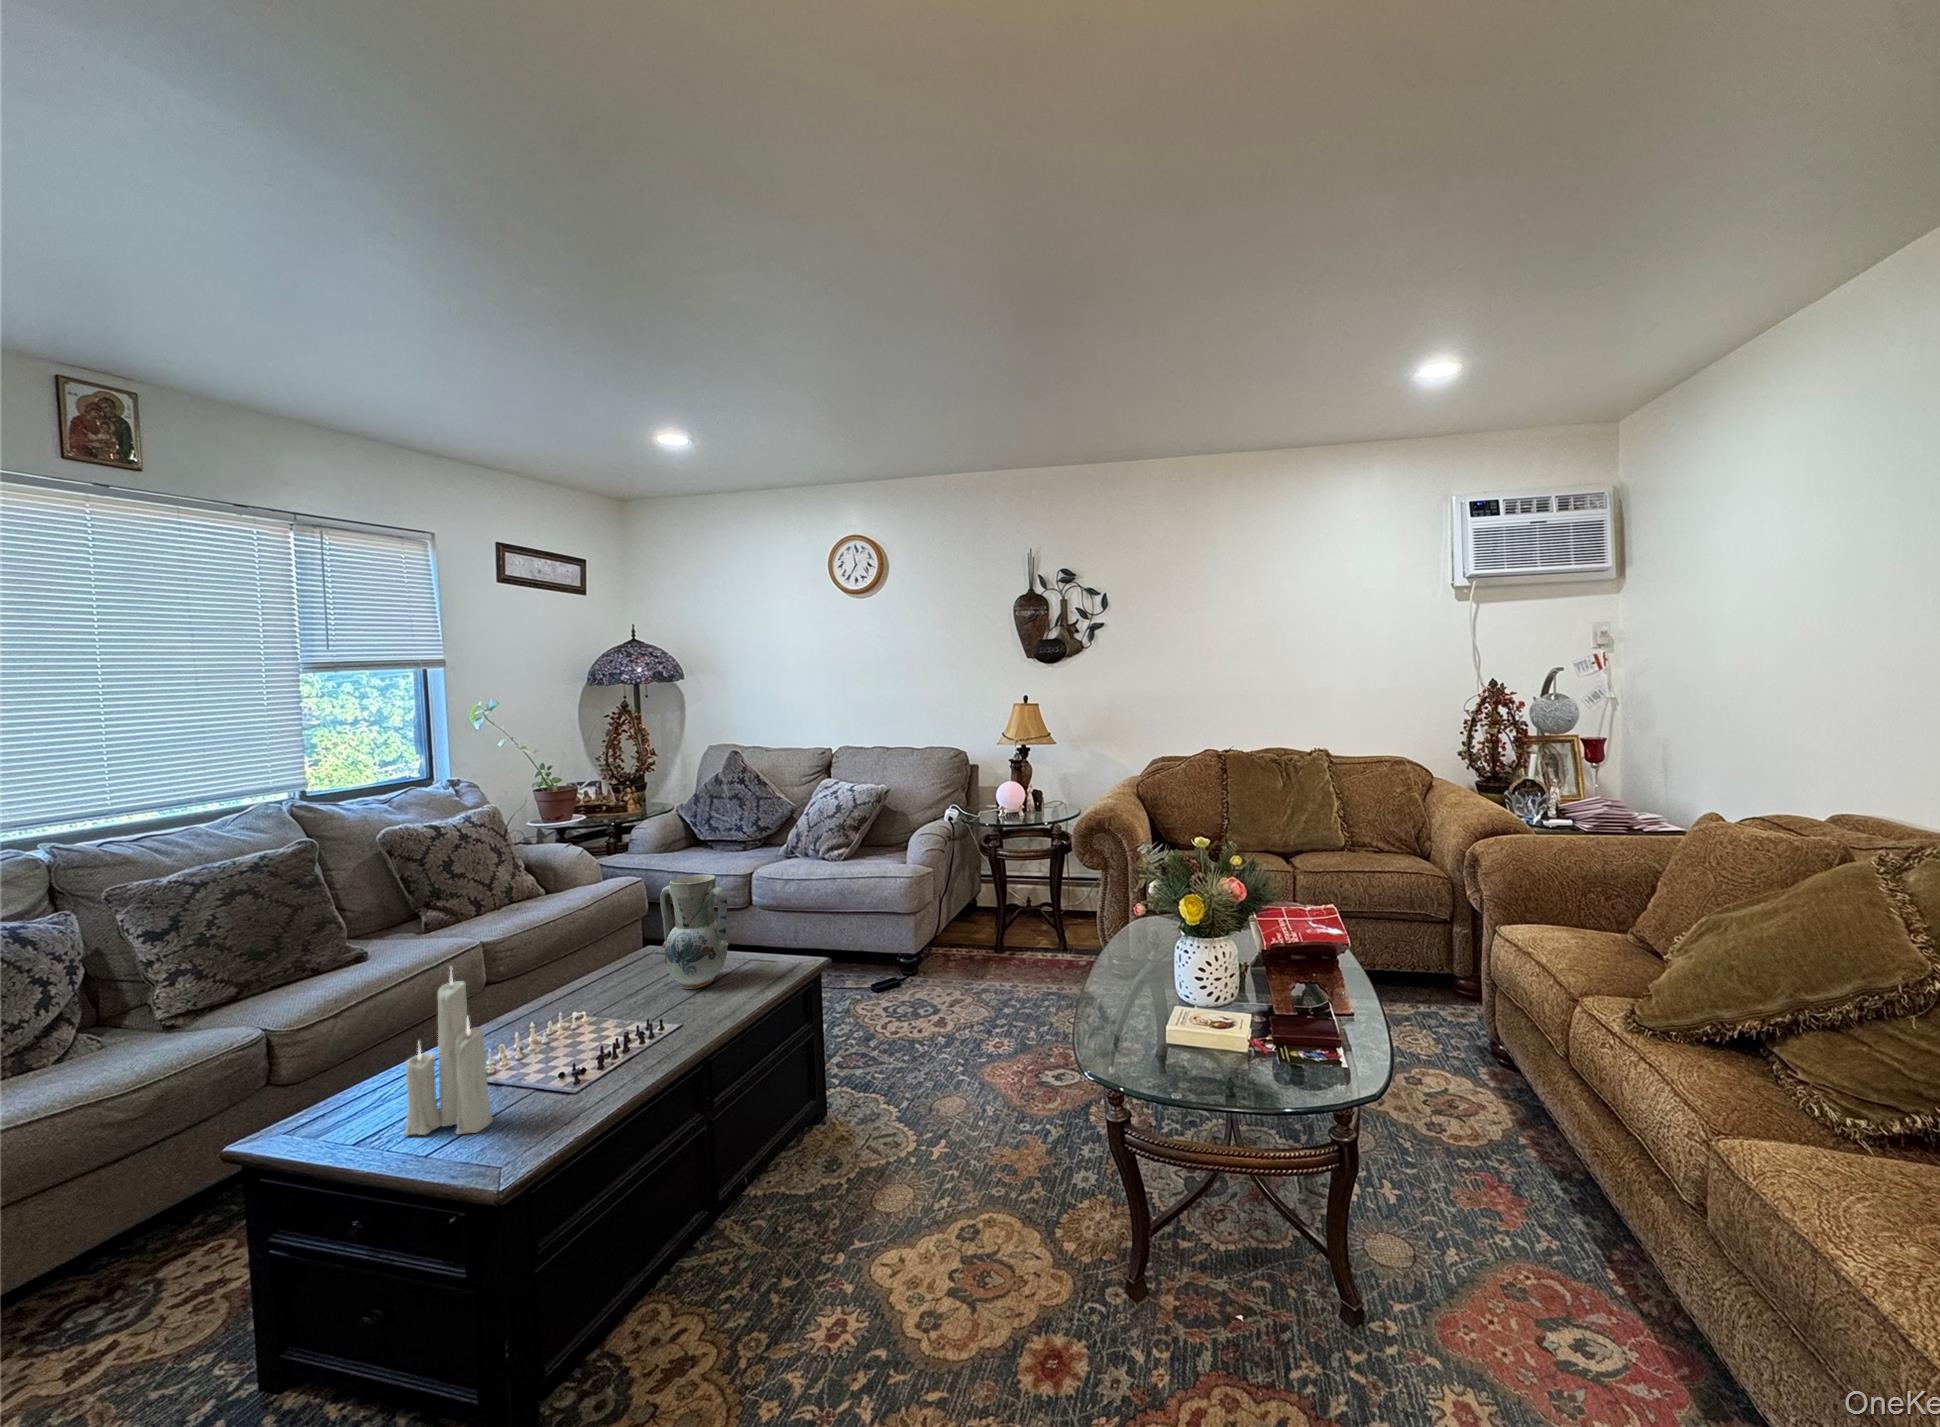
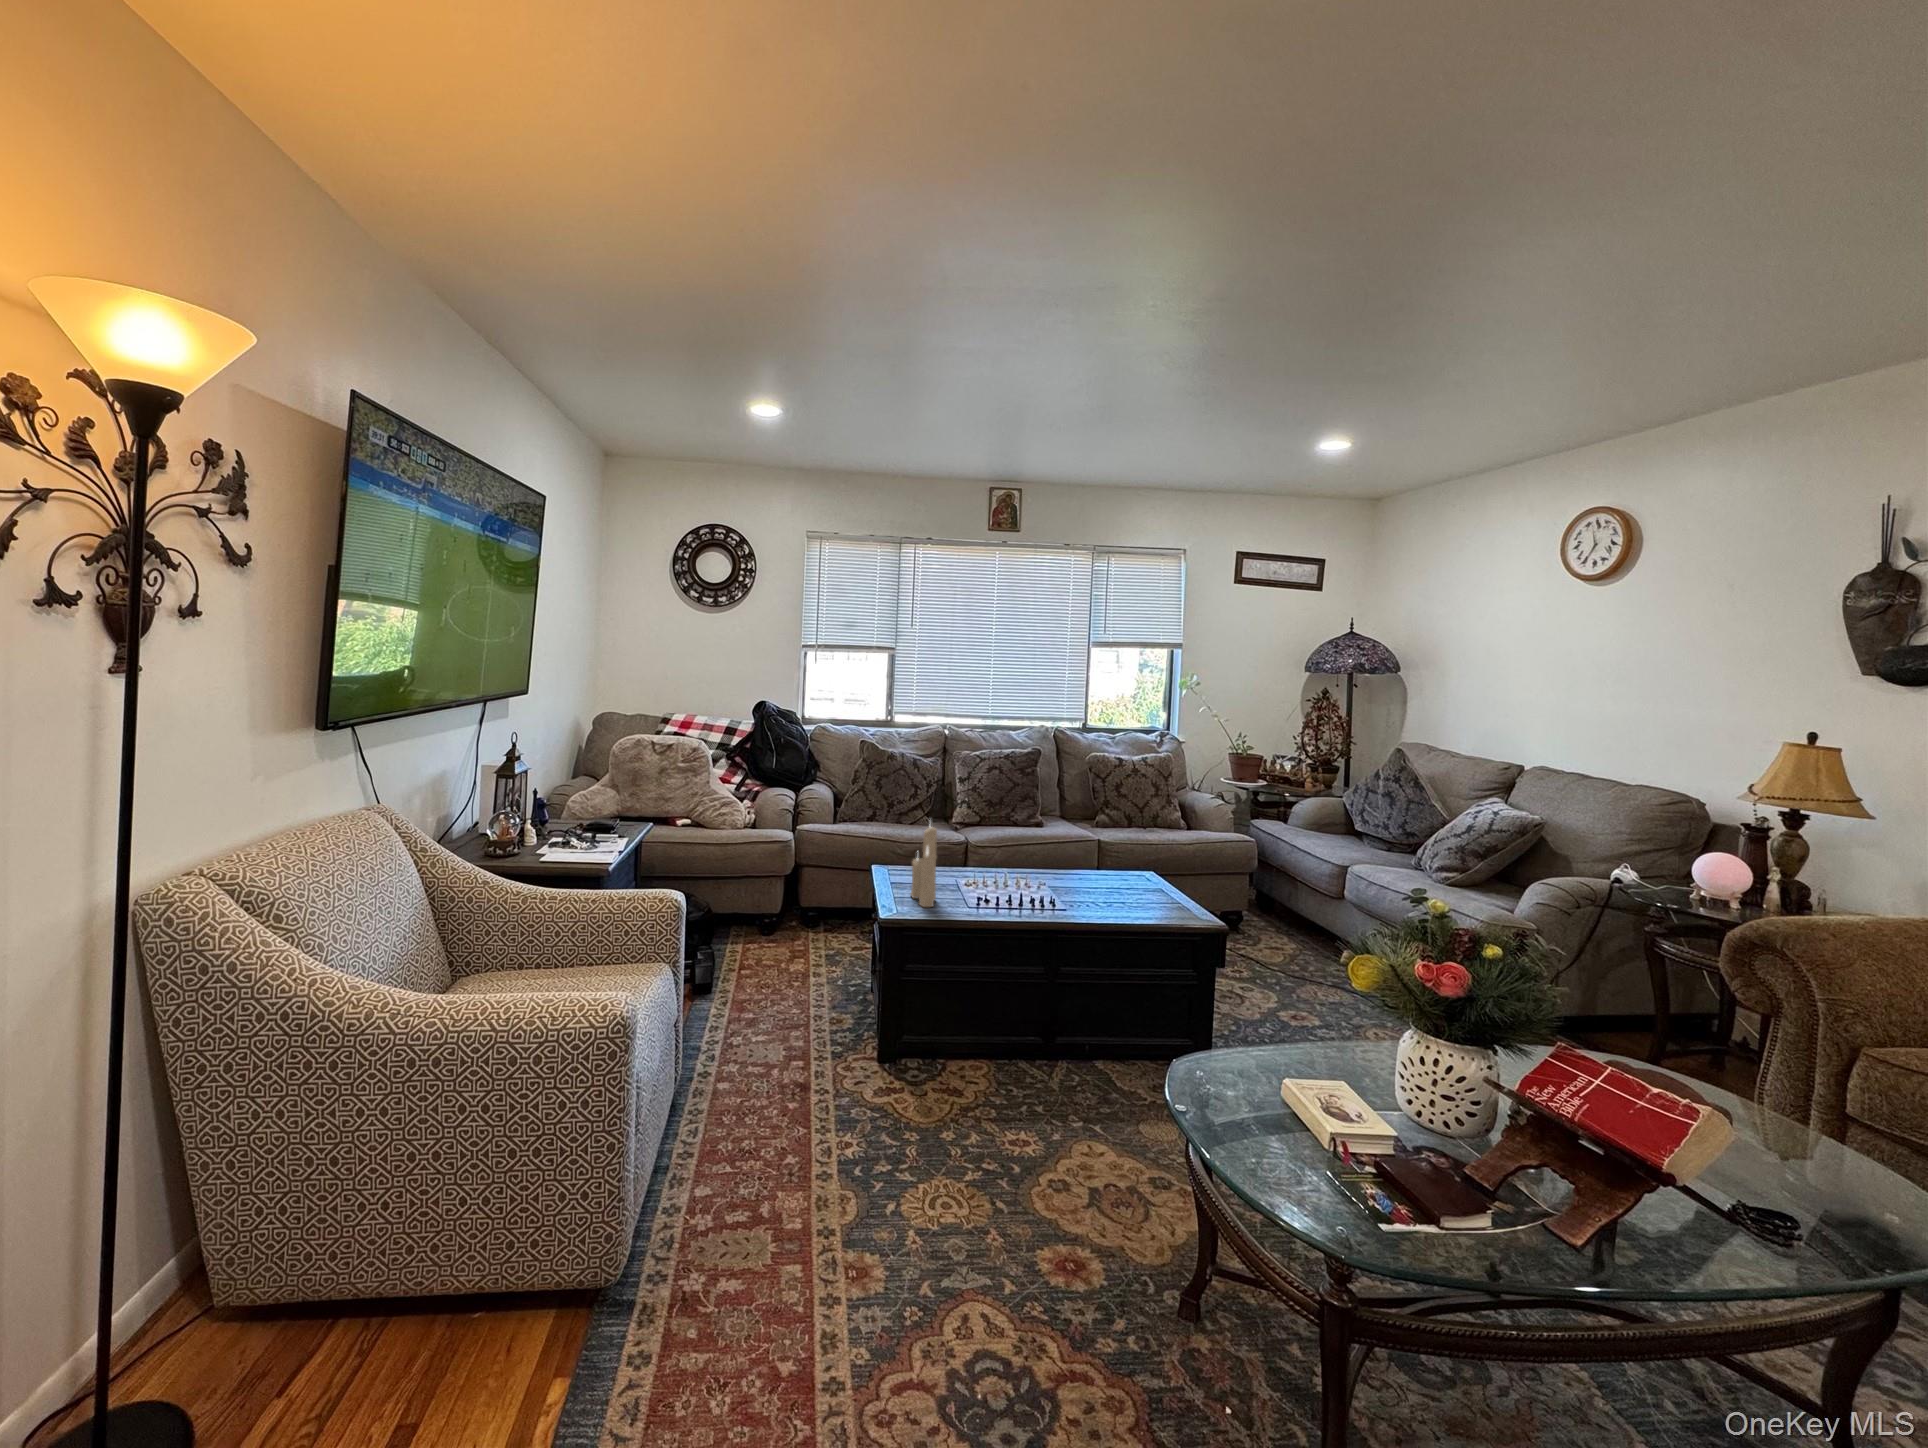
vase: present [660,874,729,989] -> none [1101,824,1146,910]

